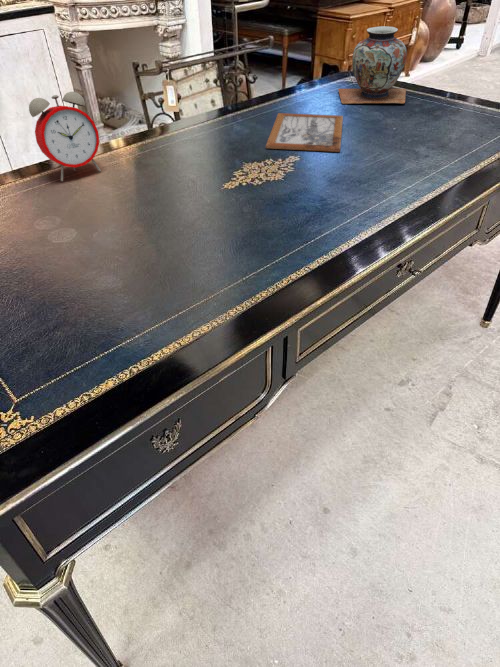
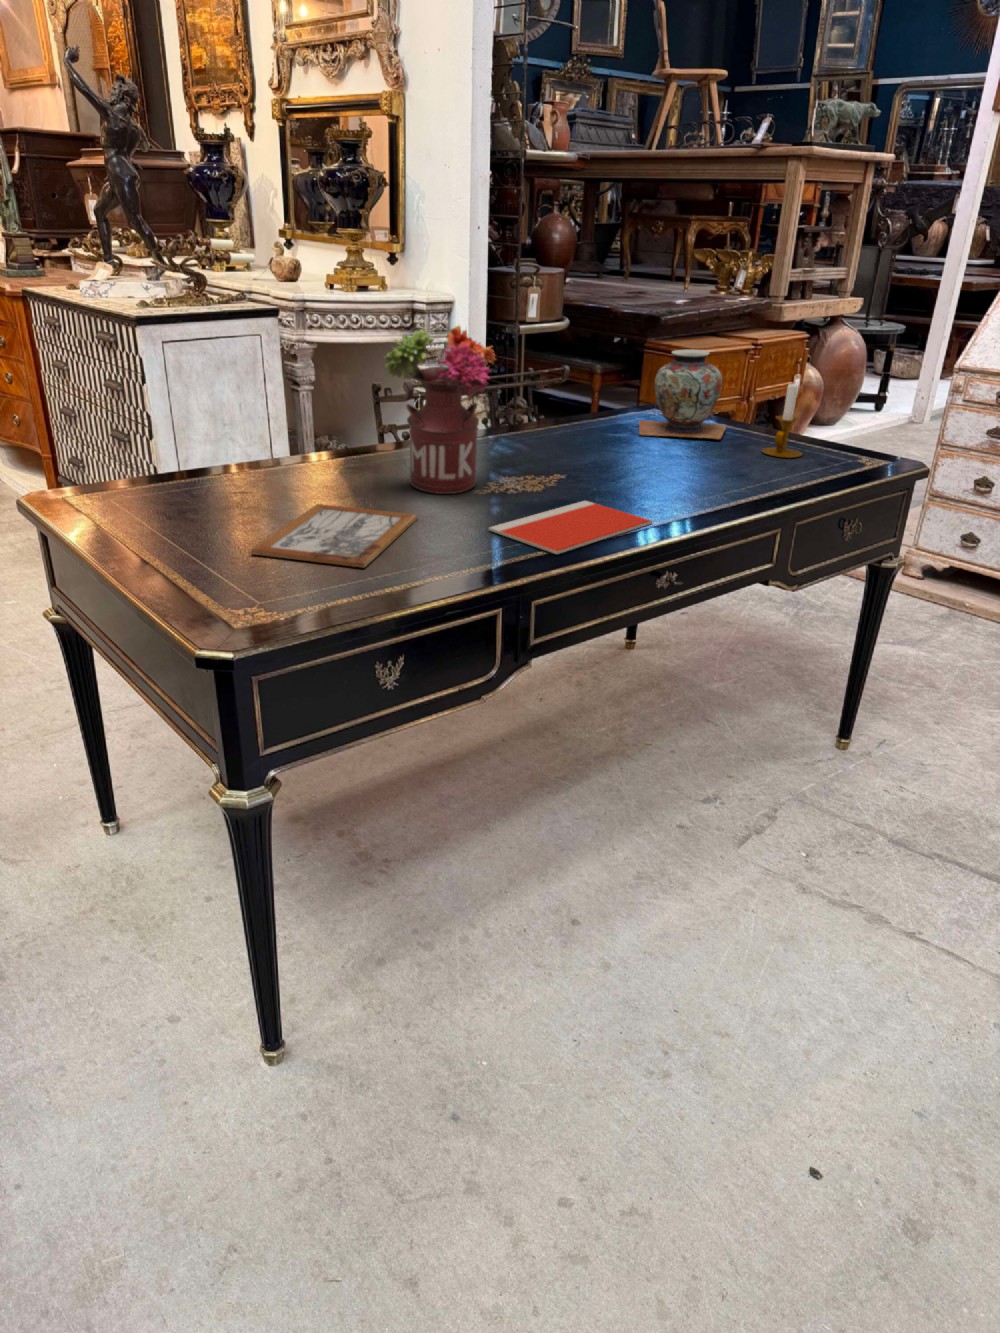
flower arrangement: none [131,26,234,185] -> present [385,326,496,494]
candlestick: none [439,54,474,118] -> present [762,384,802,458]
alarm clock: present [29,92,101,181] -> none [261,386,334,481]
picture frame: present [266,113,343,152] -> present [251,504,418,568]
notebook: none [243,183,380,257] -> present [489,501,652,554]

